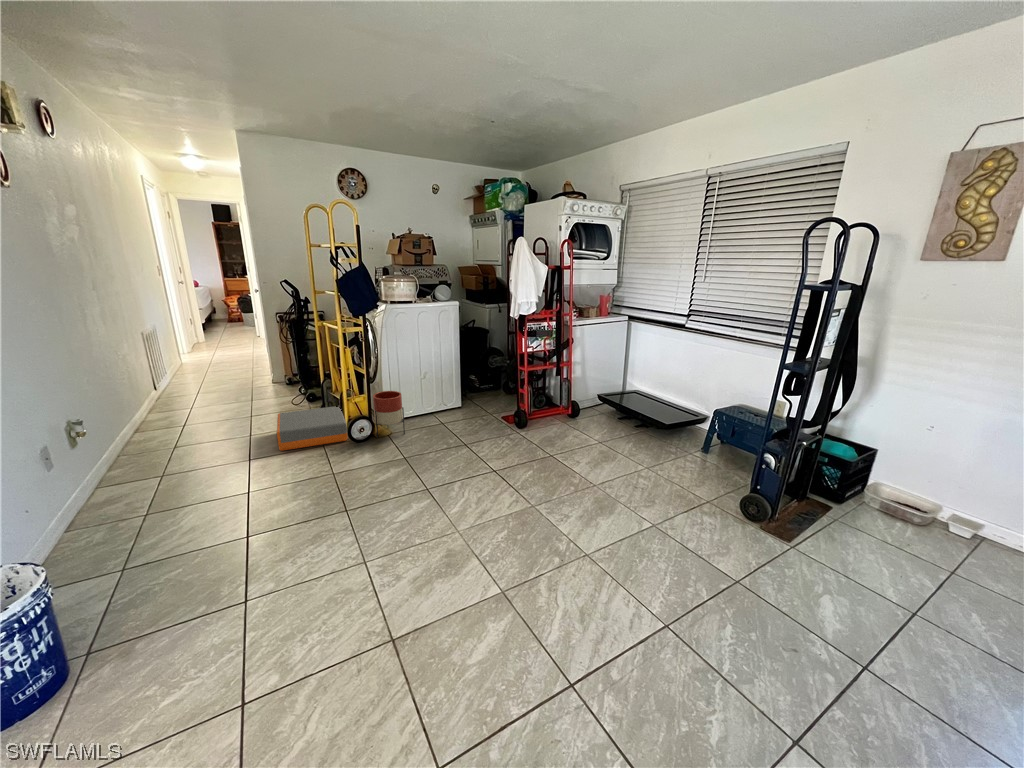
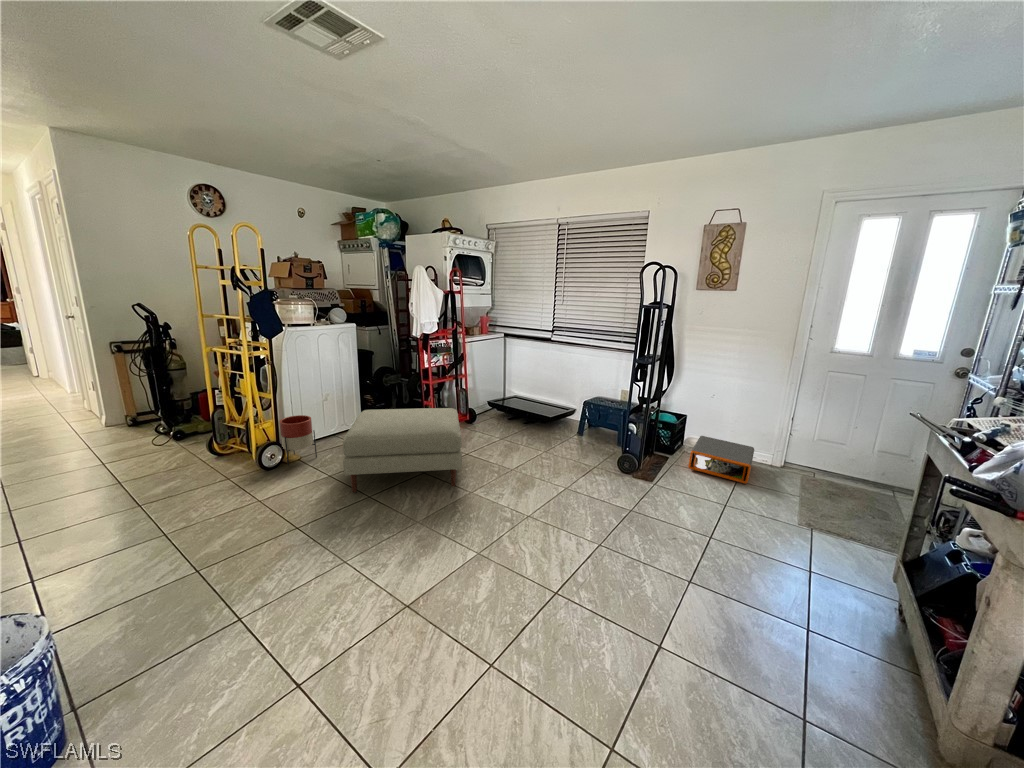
ottoman: none [407,393,542,492] -> present [343,408,462,493]
storage box: present [277,406,348,451] -> present [688,436,754,484]

